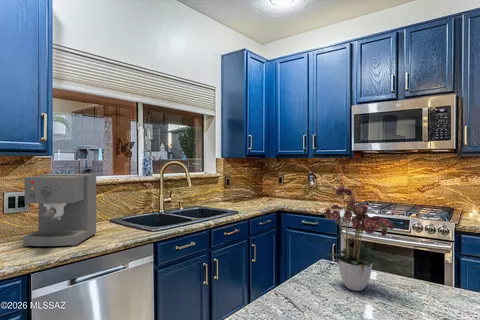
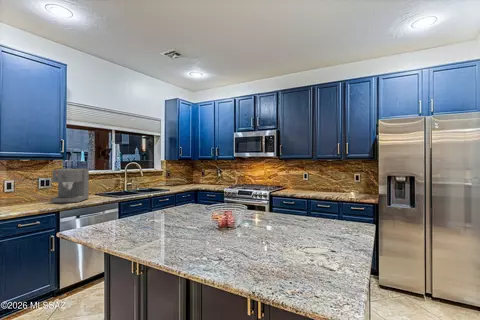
flower arrangement: present [325,186,394,291] -> none [181,170,205,209]

